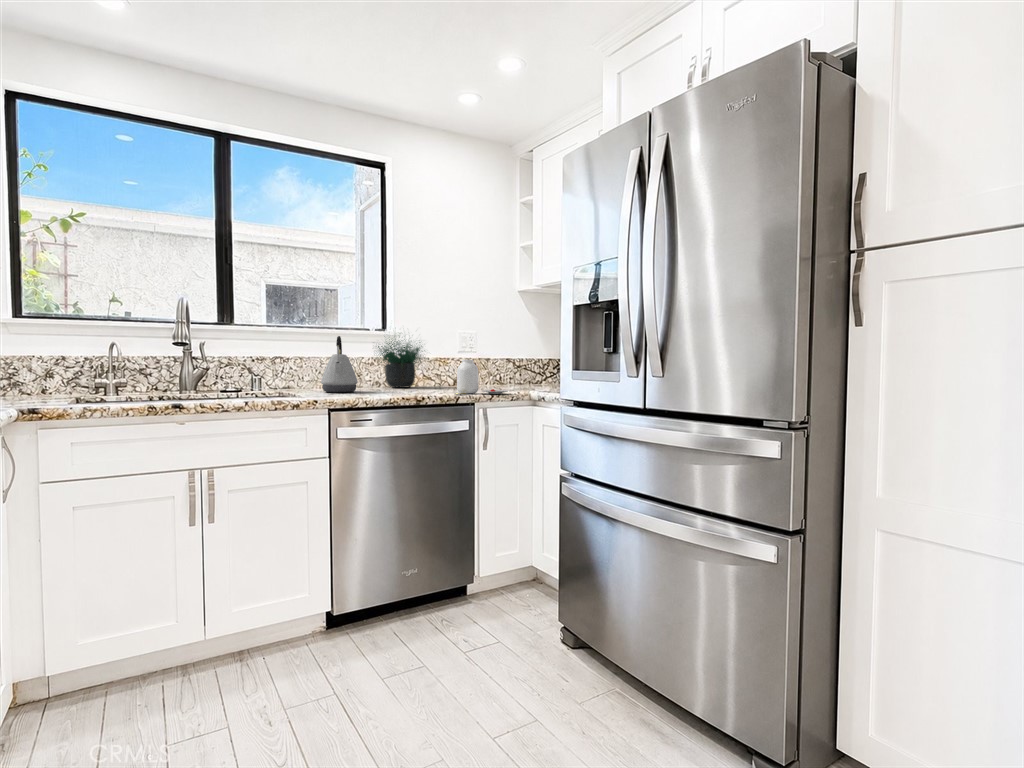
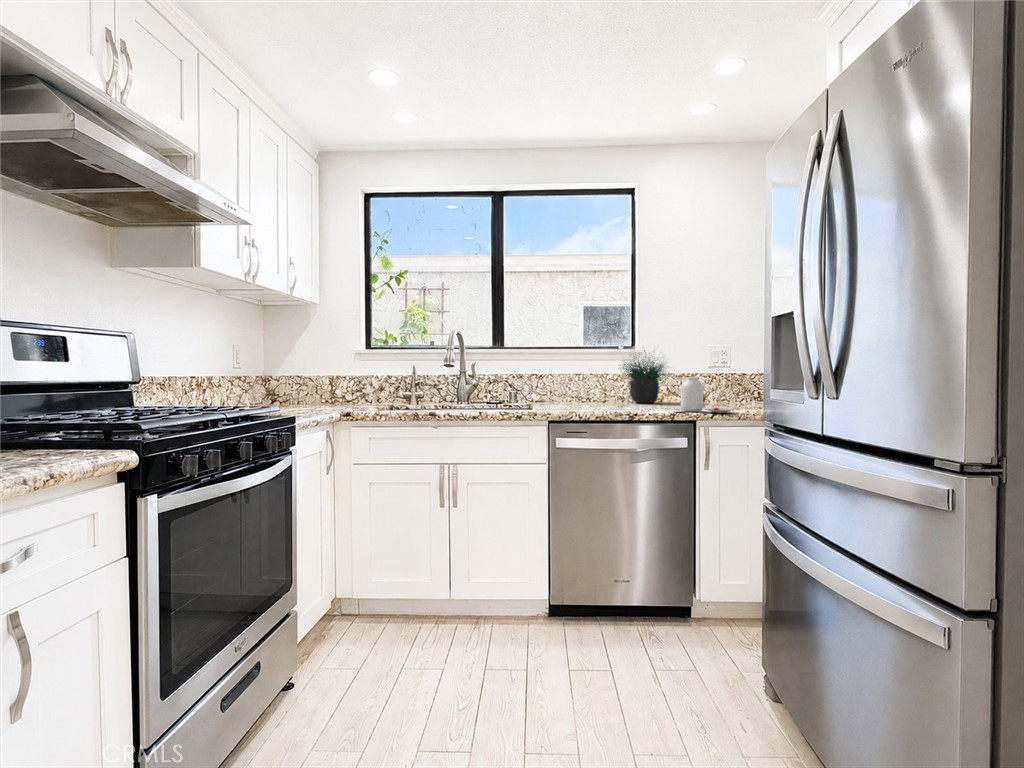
kettle: present [321,336,358,392] -> none [562,356,594,406]

